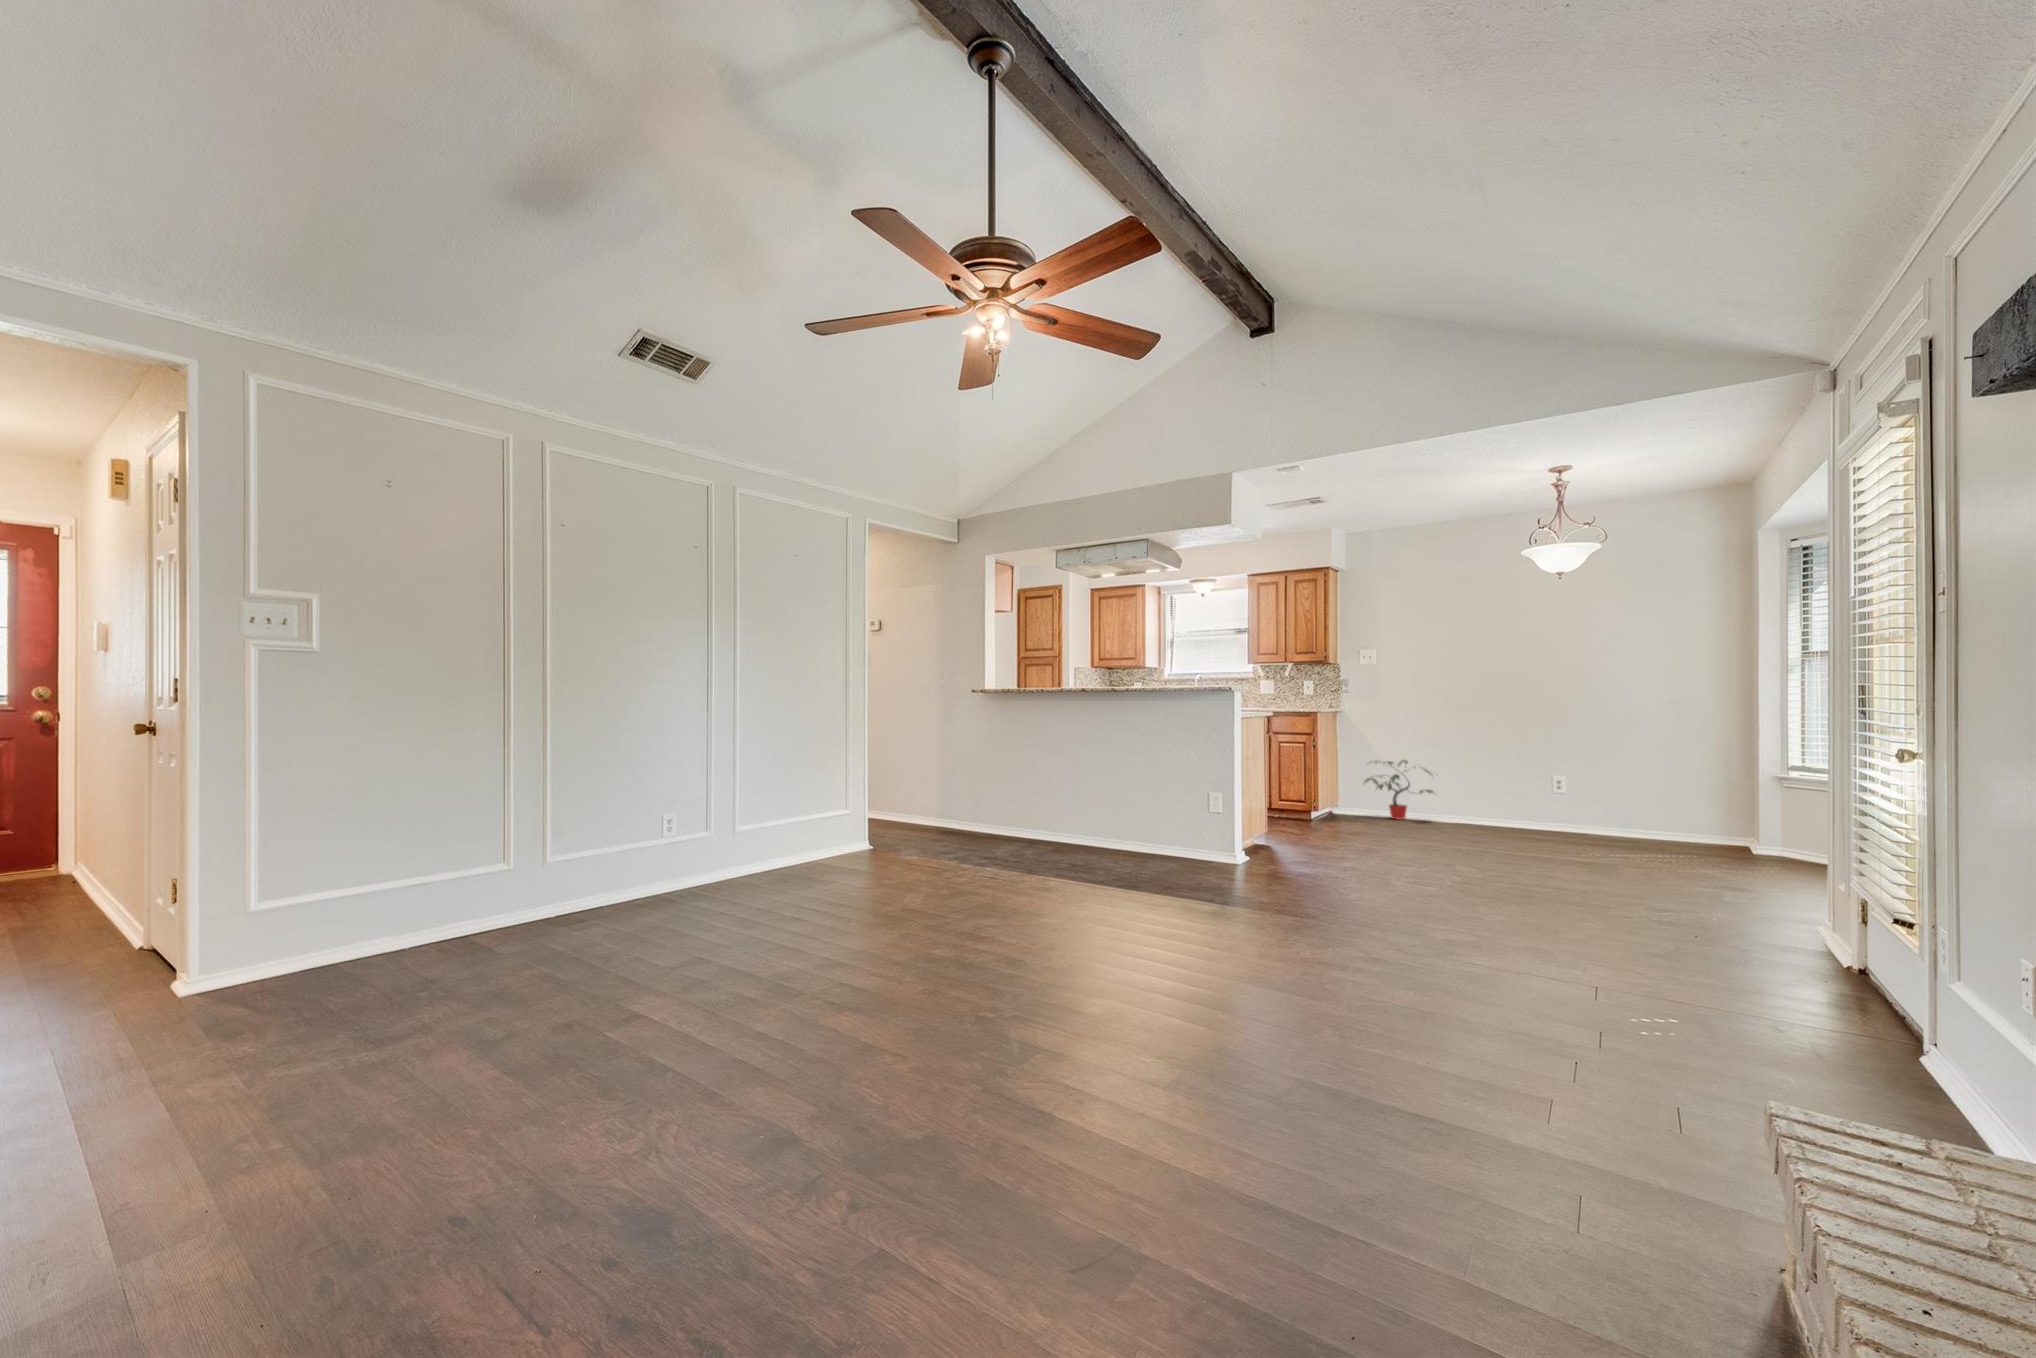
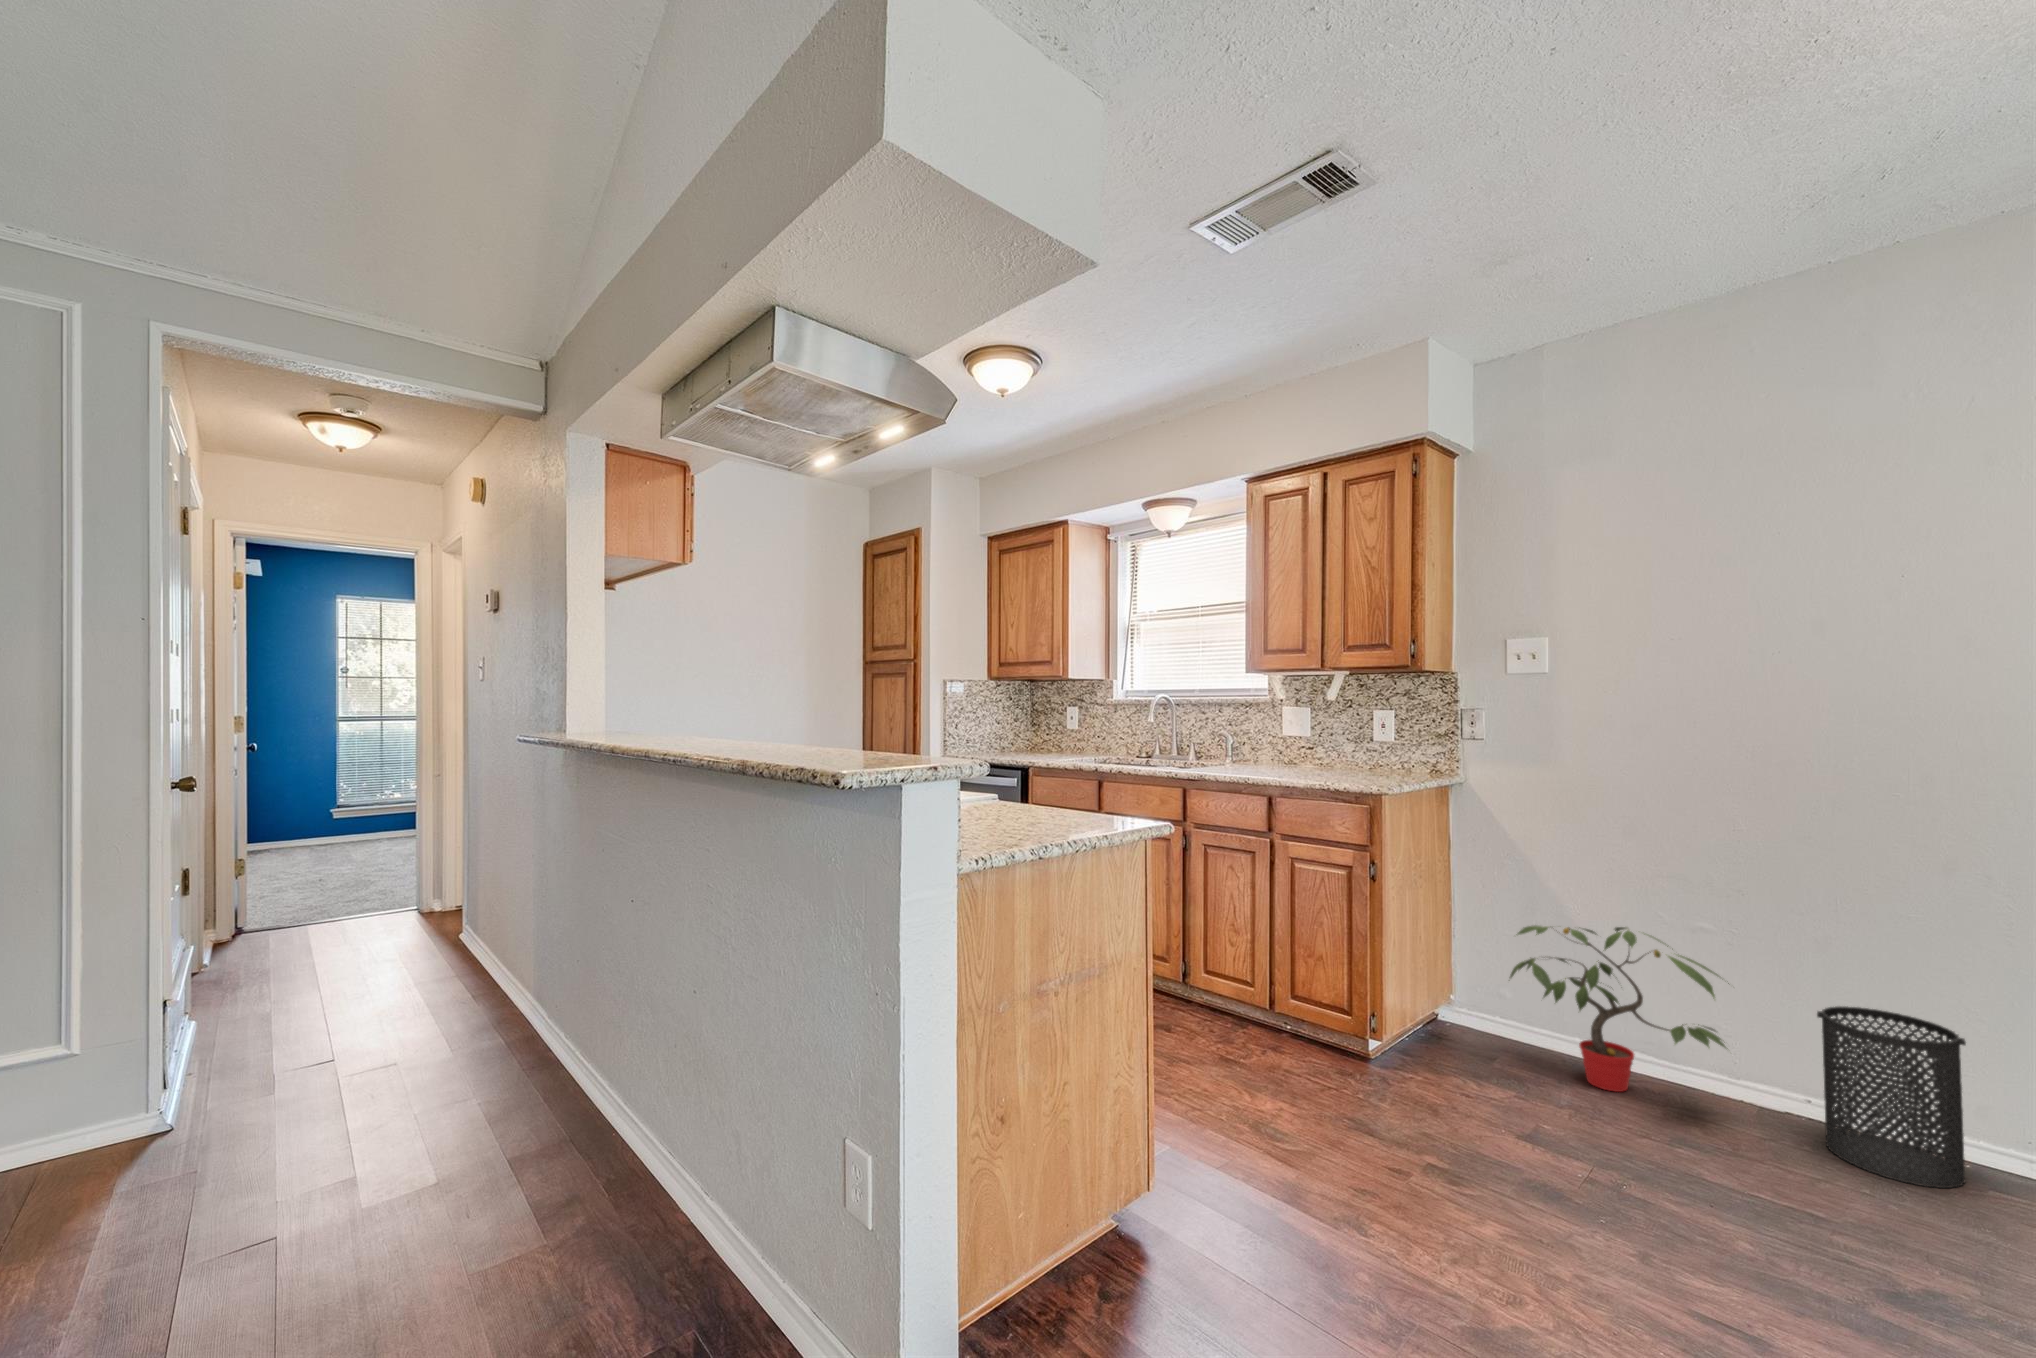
trash can: none [1463,778,1502,827] -> present [1817,1006,1966,1188]

